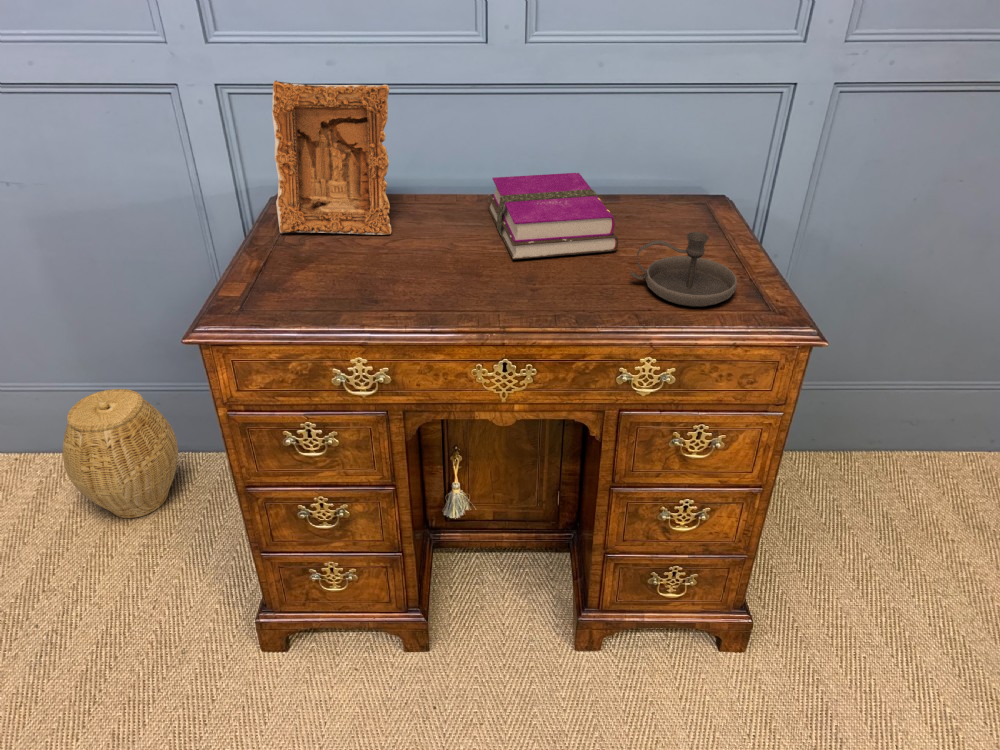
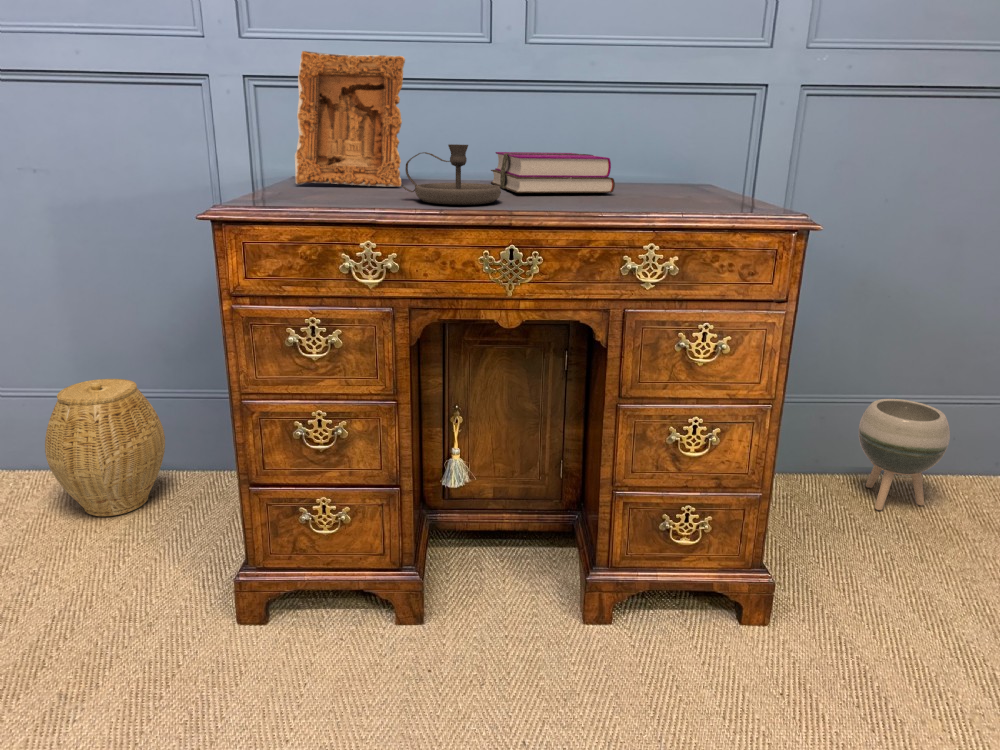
candlestick: present [631,232,737,307] -> present [402,144,501,205]
planter: none [857,398,948,506] -> present [859,399,950,510]

